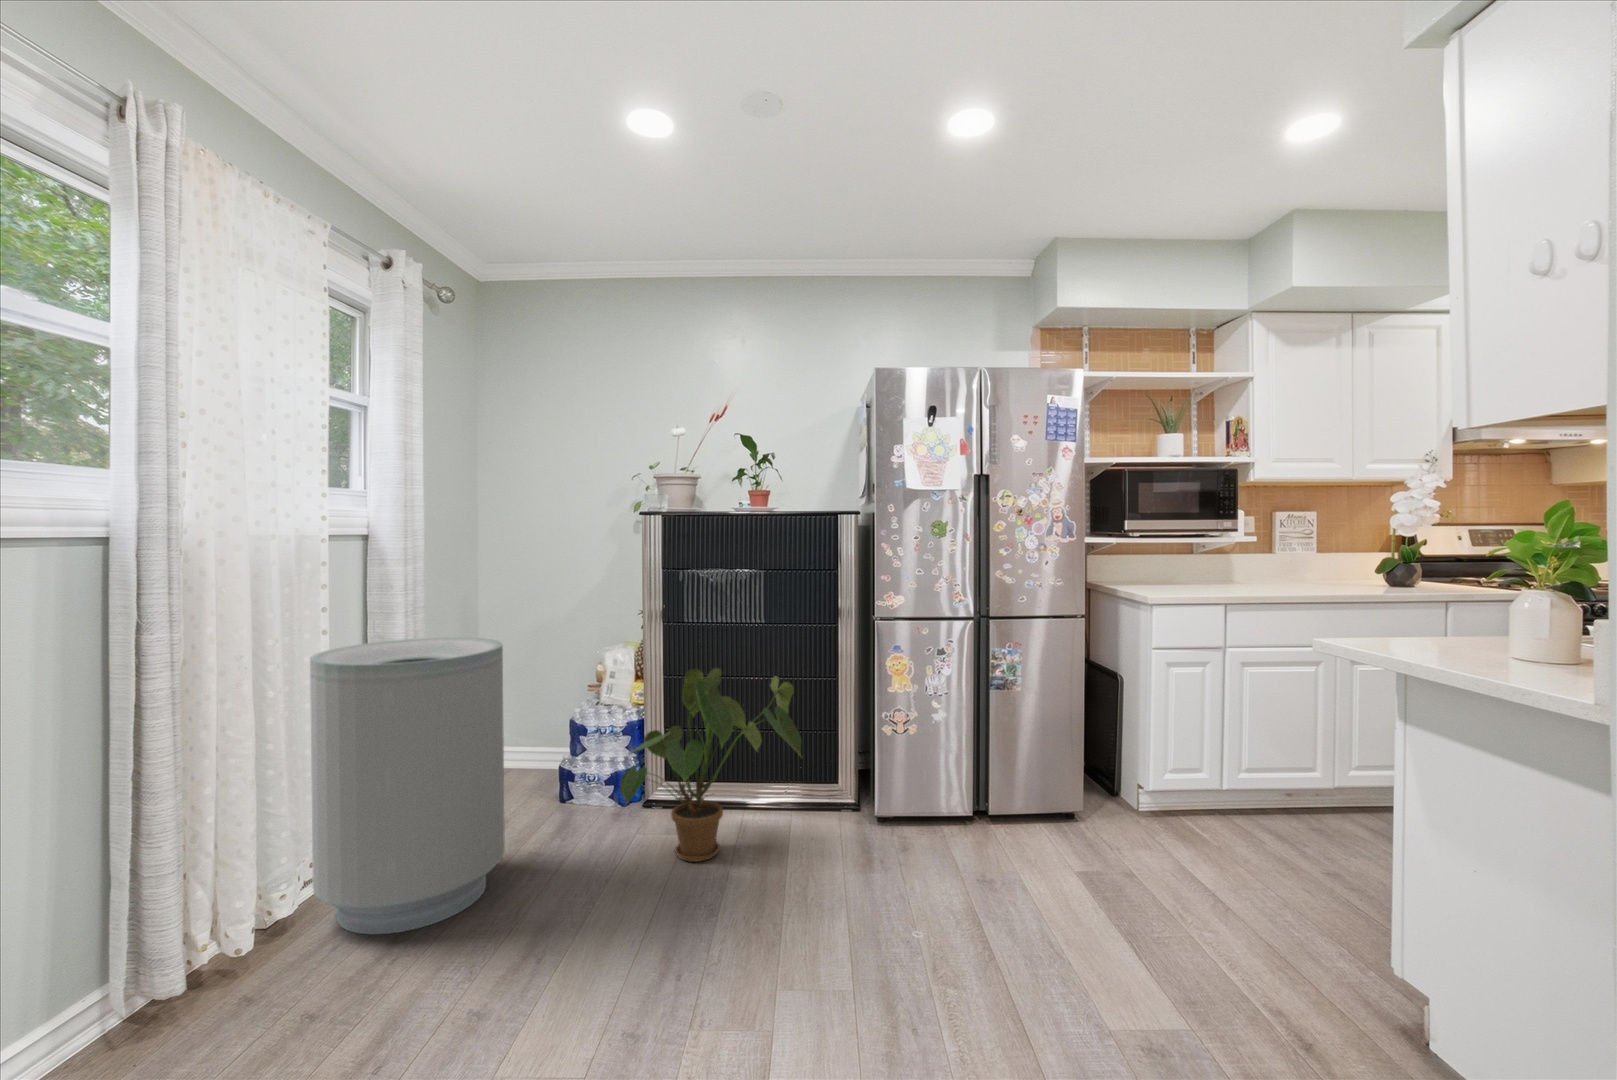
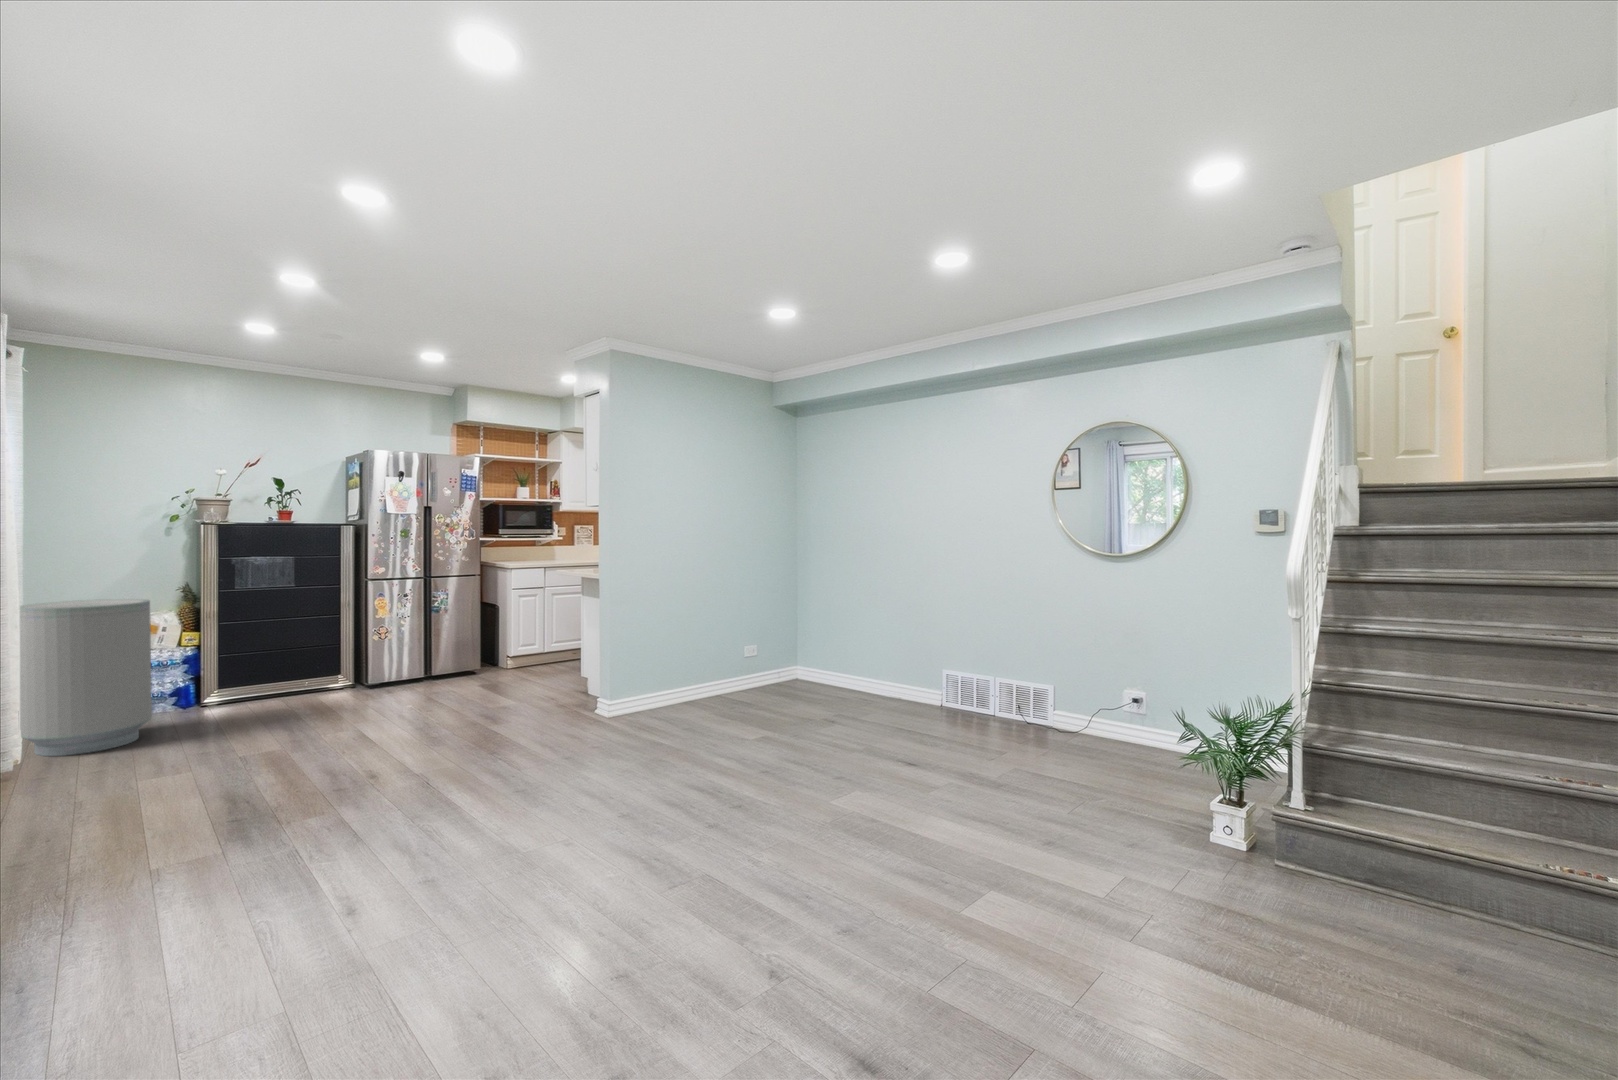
house plant: present [620,668,801,862] -> none [210,613,334,712]

